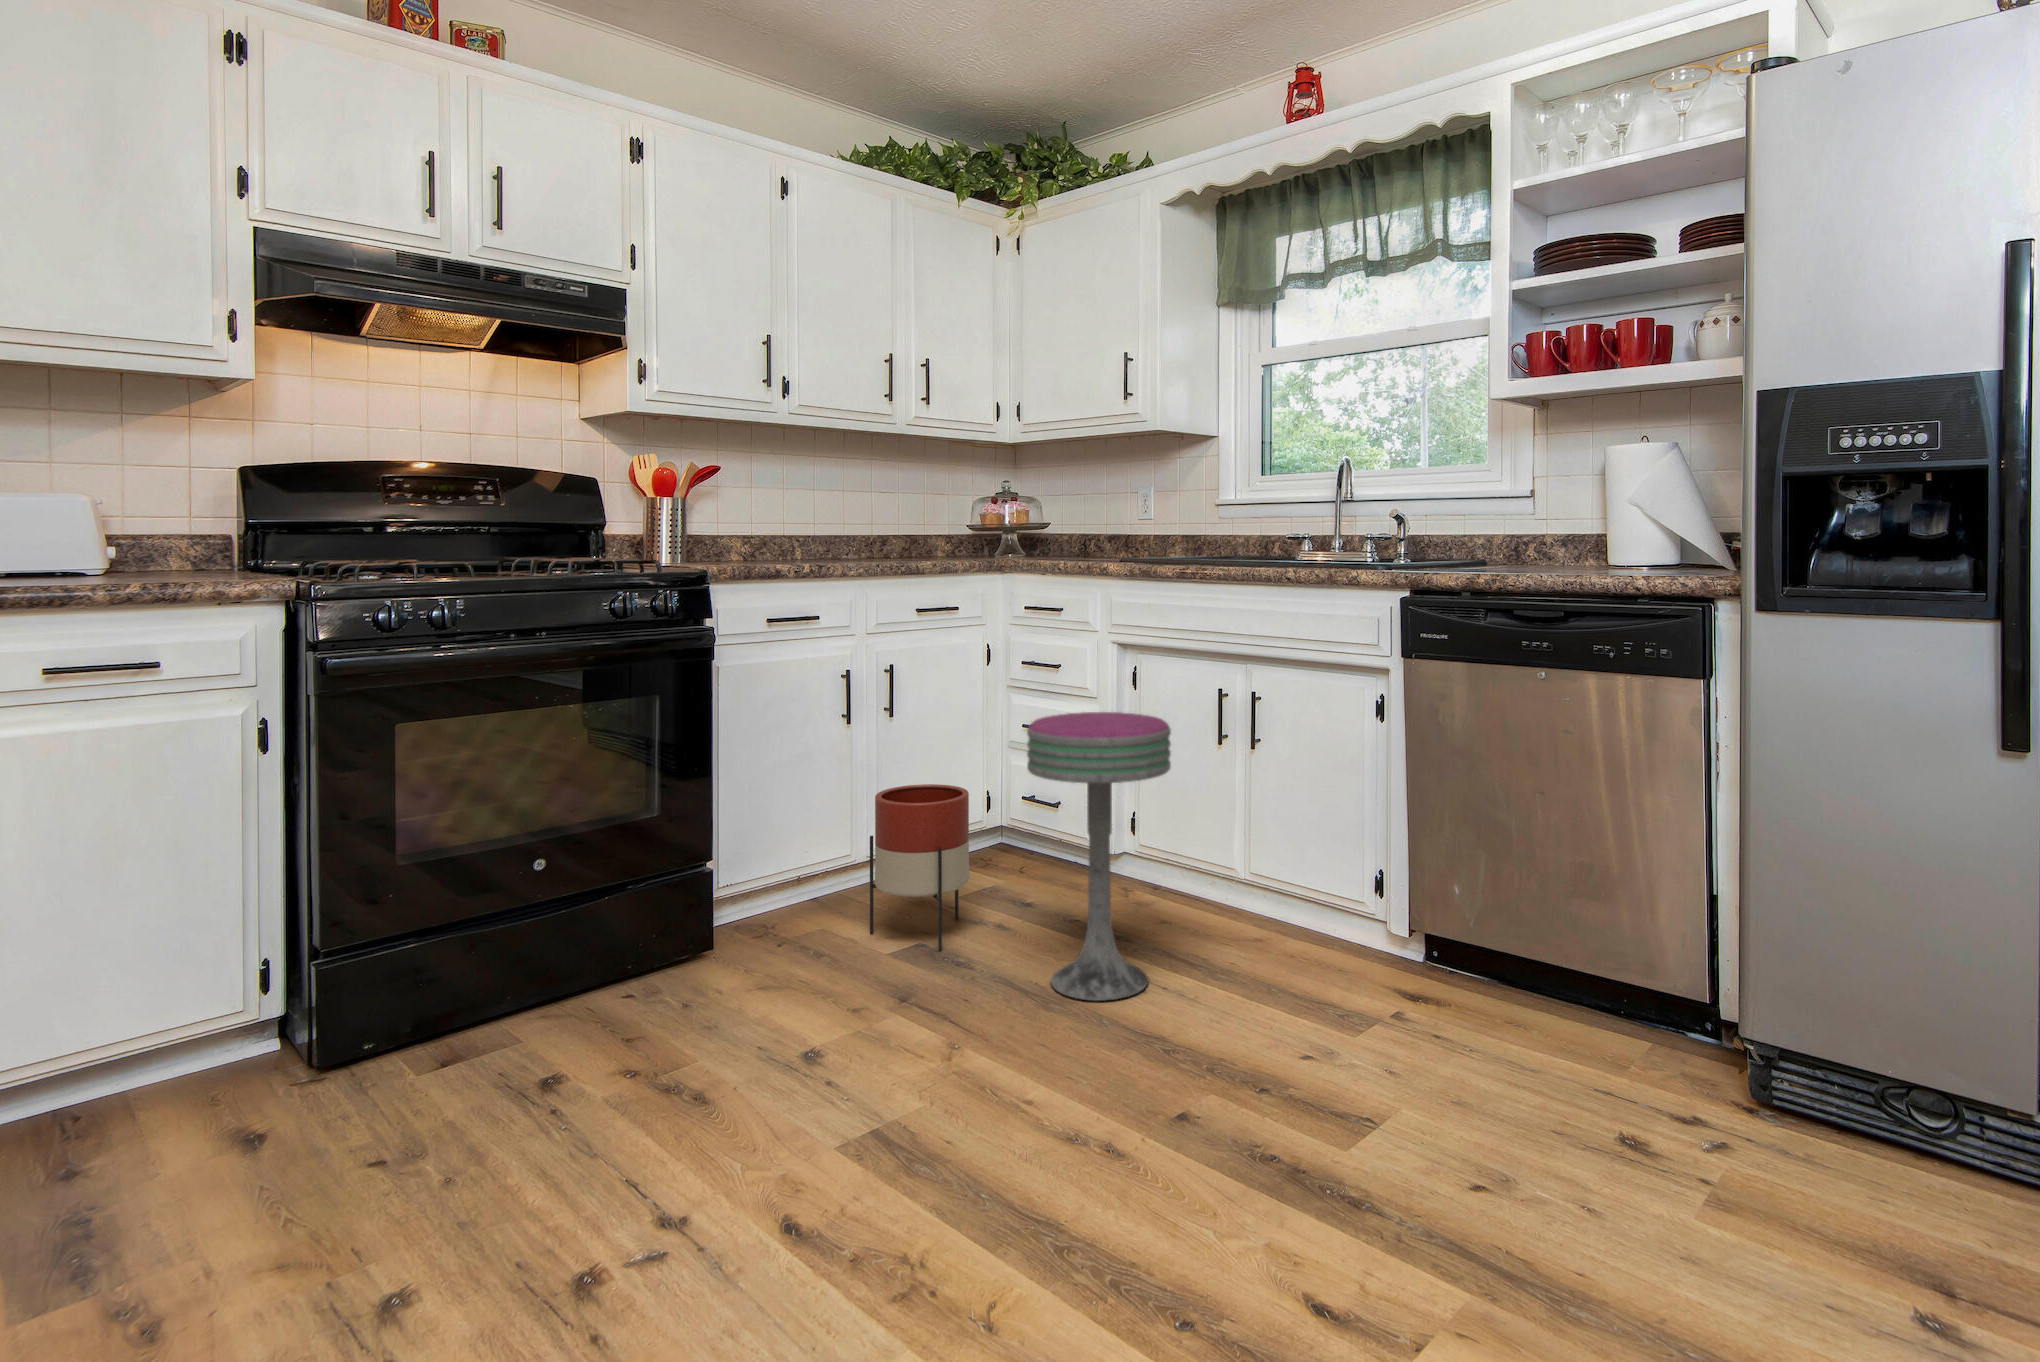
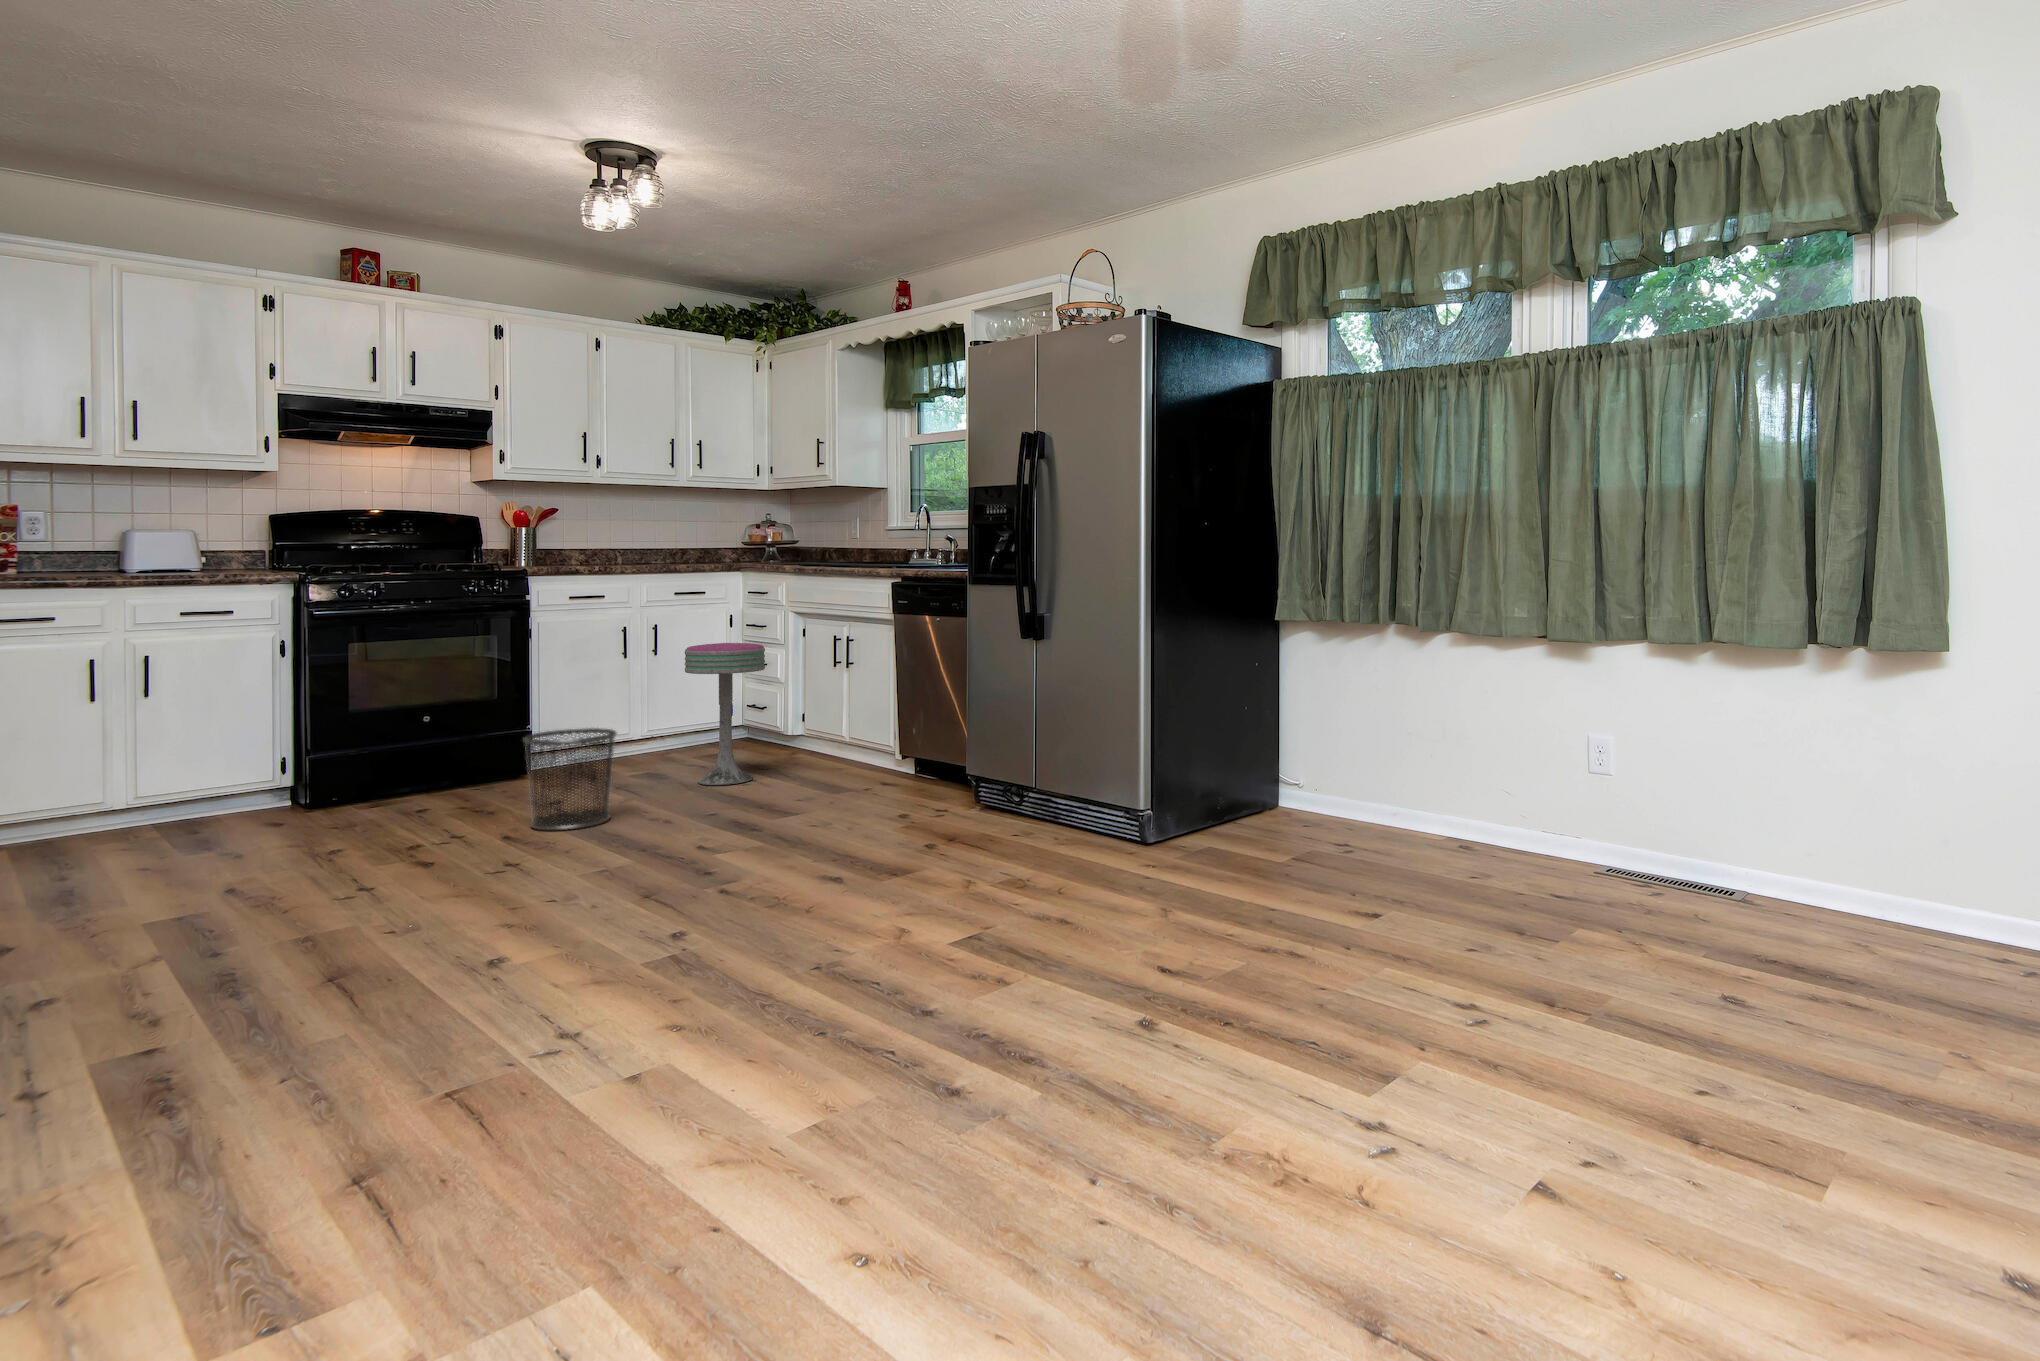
planter: present [870,784,969,950] -> none [622,689,680,773]
waste bin: none [814,933,1011,1217] -> present [523,728,617,830]

